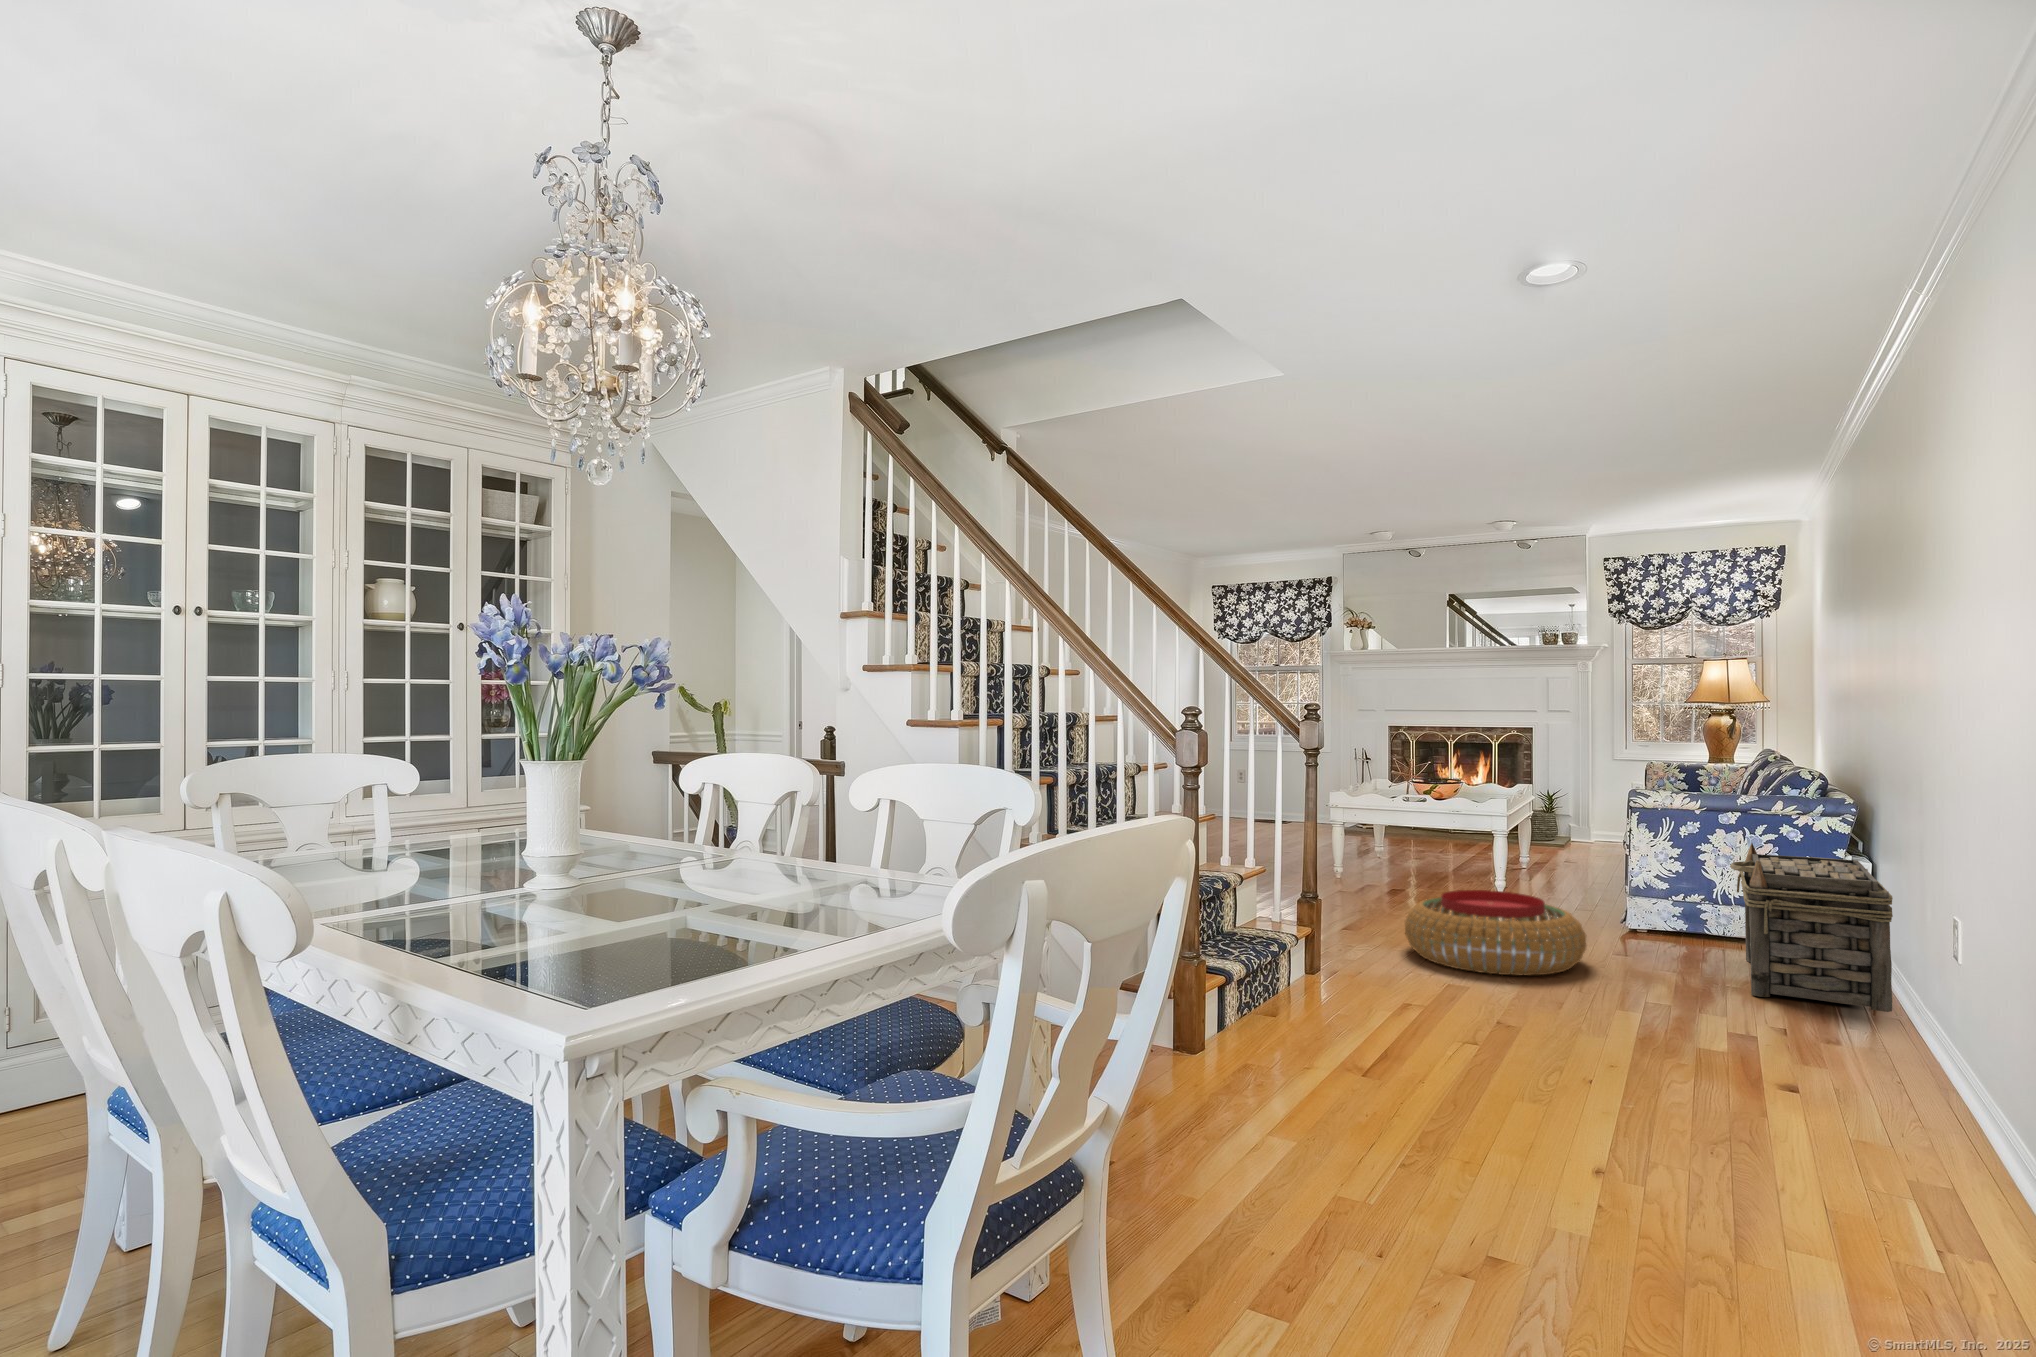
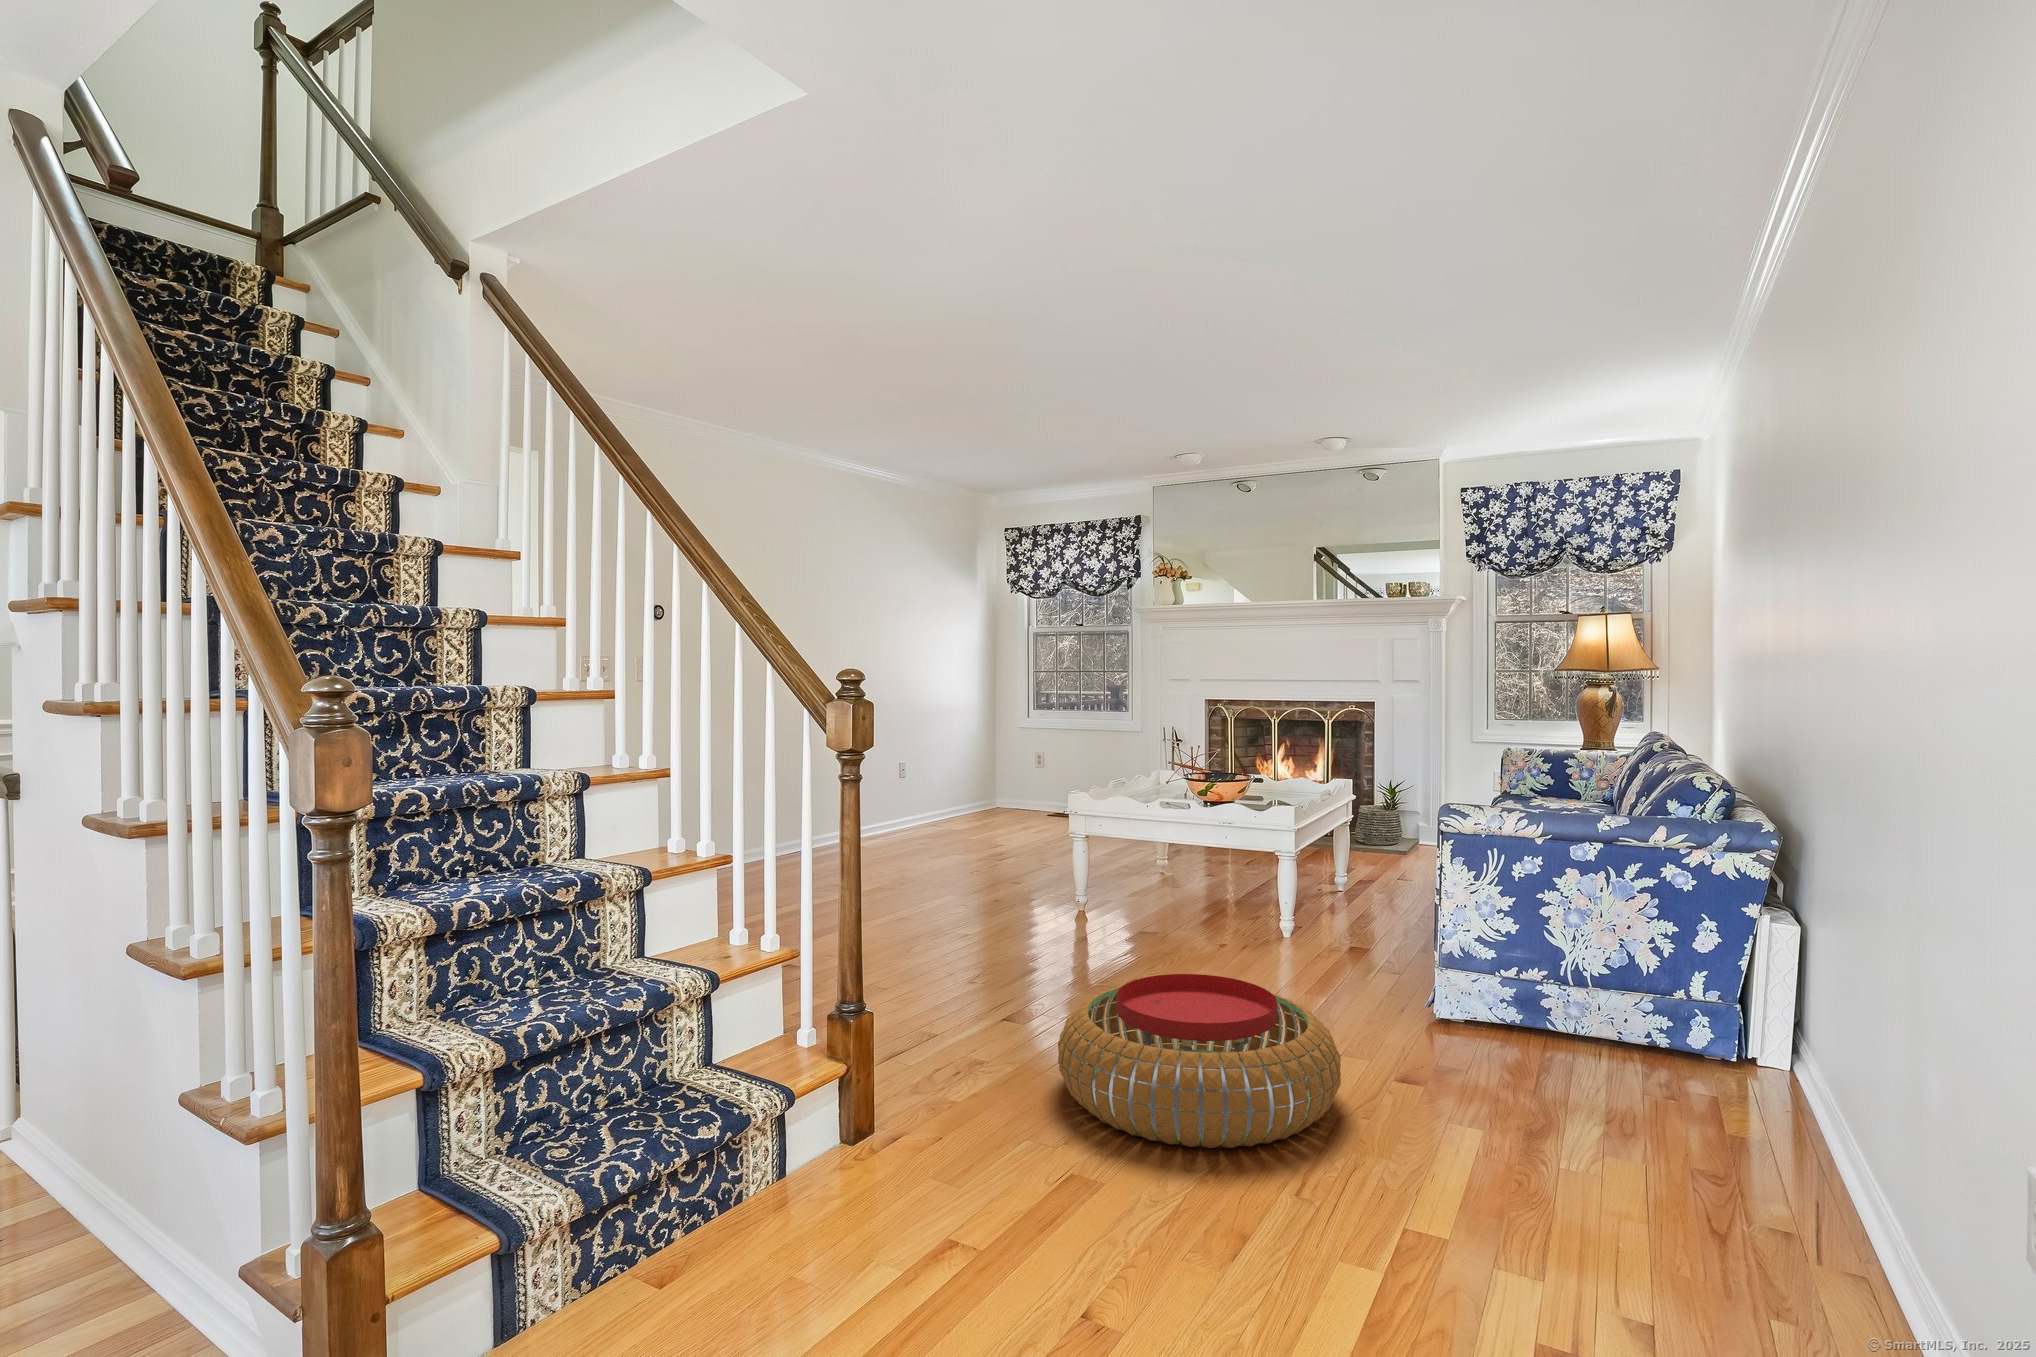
basket: present [1730,843,1893,1012] -> none [1575,899,1857,1253]

